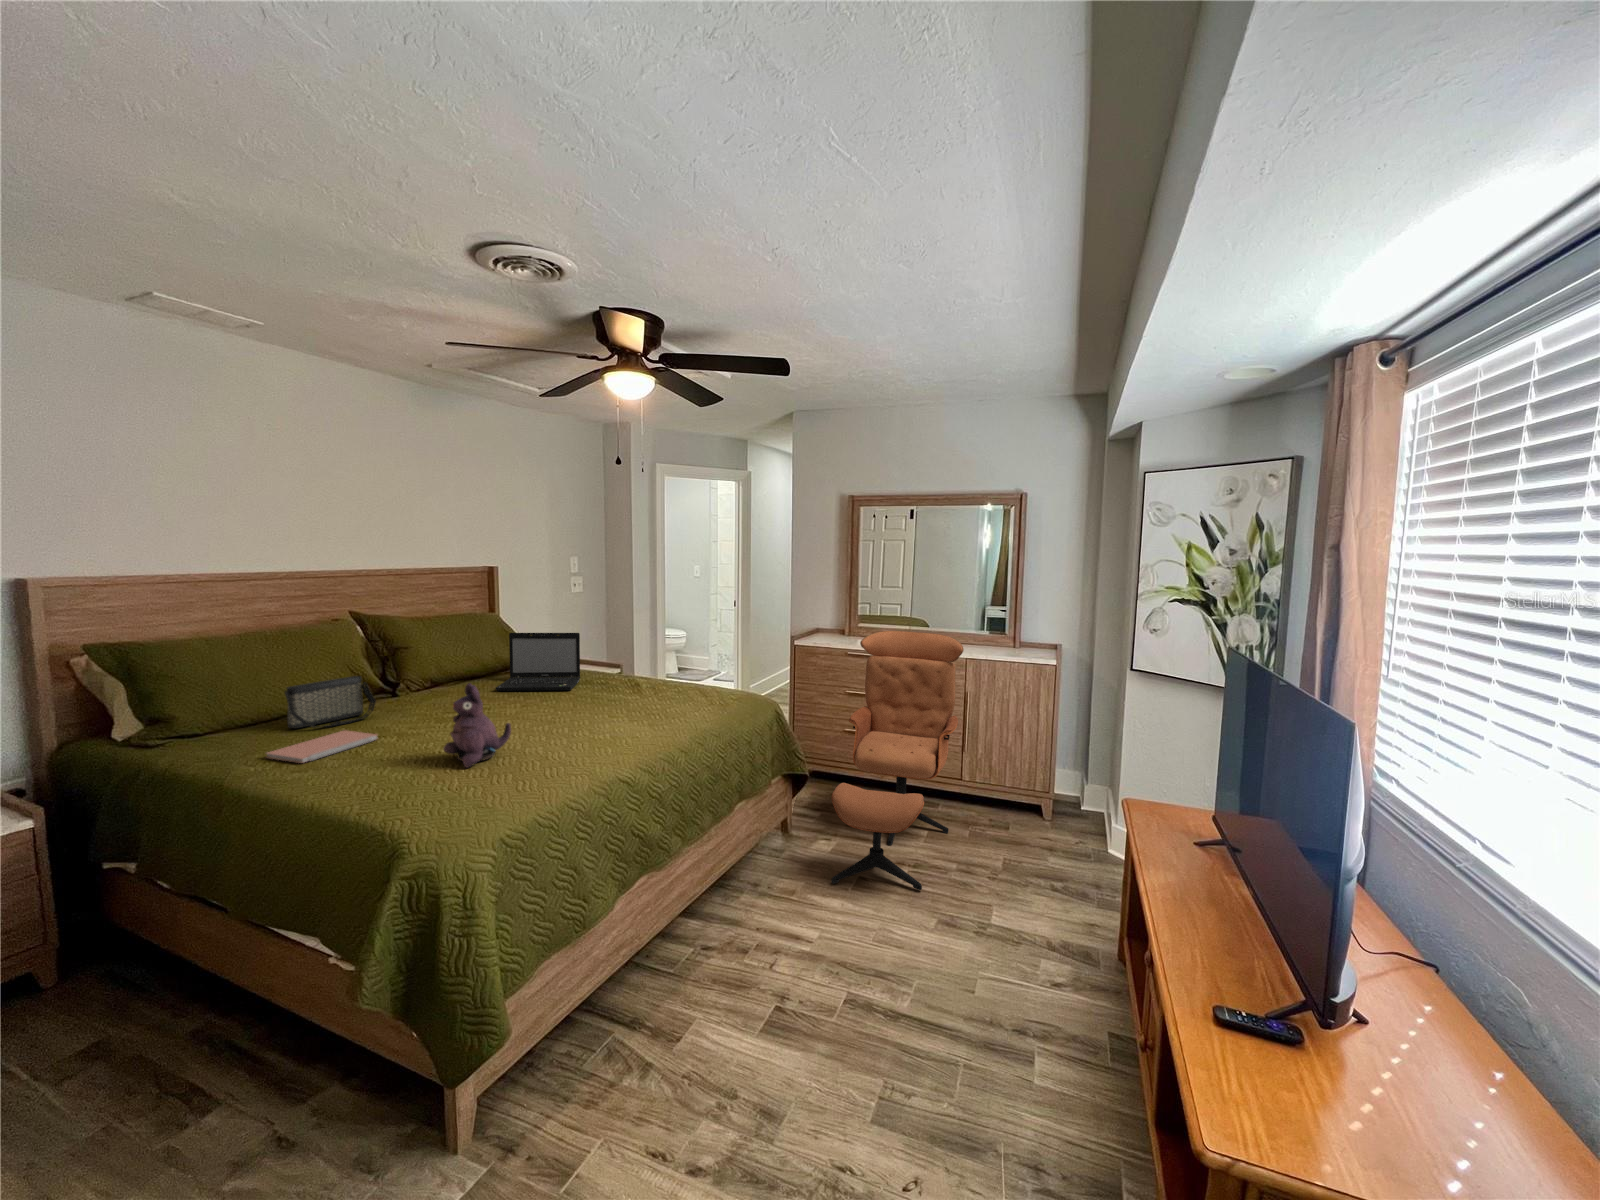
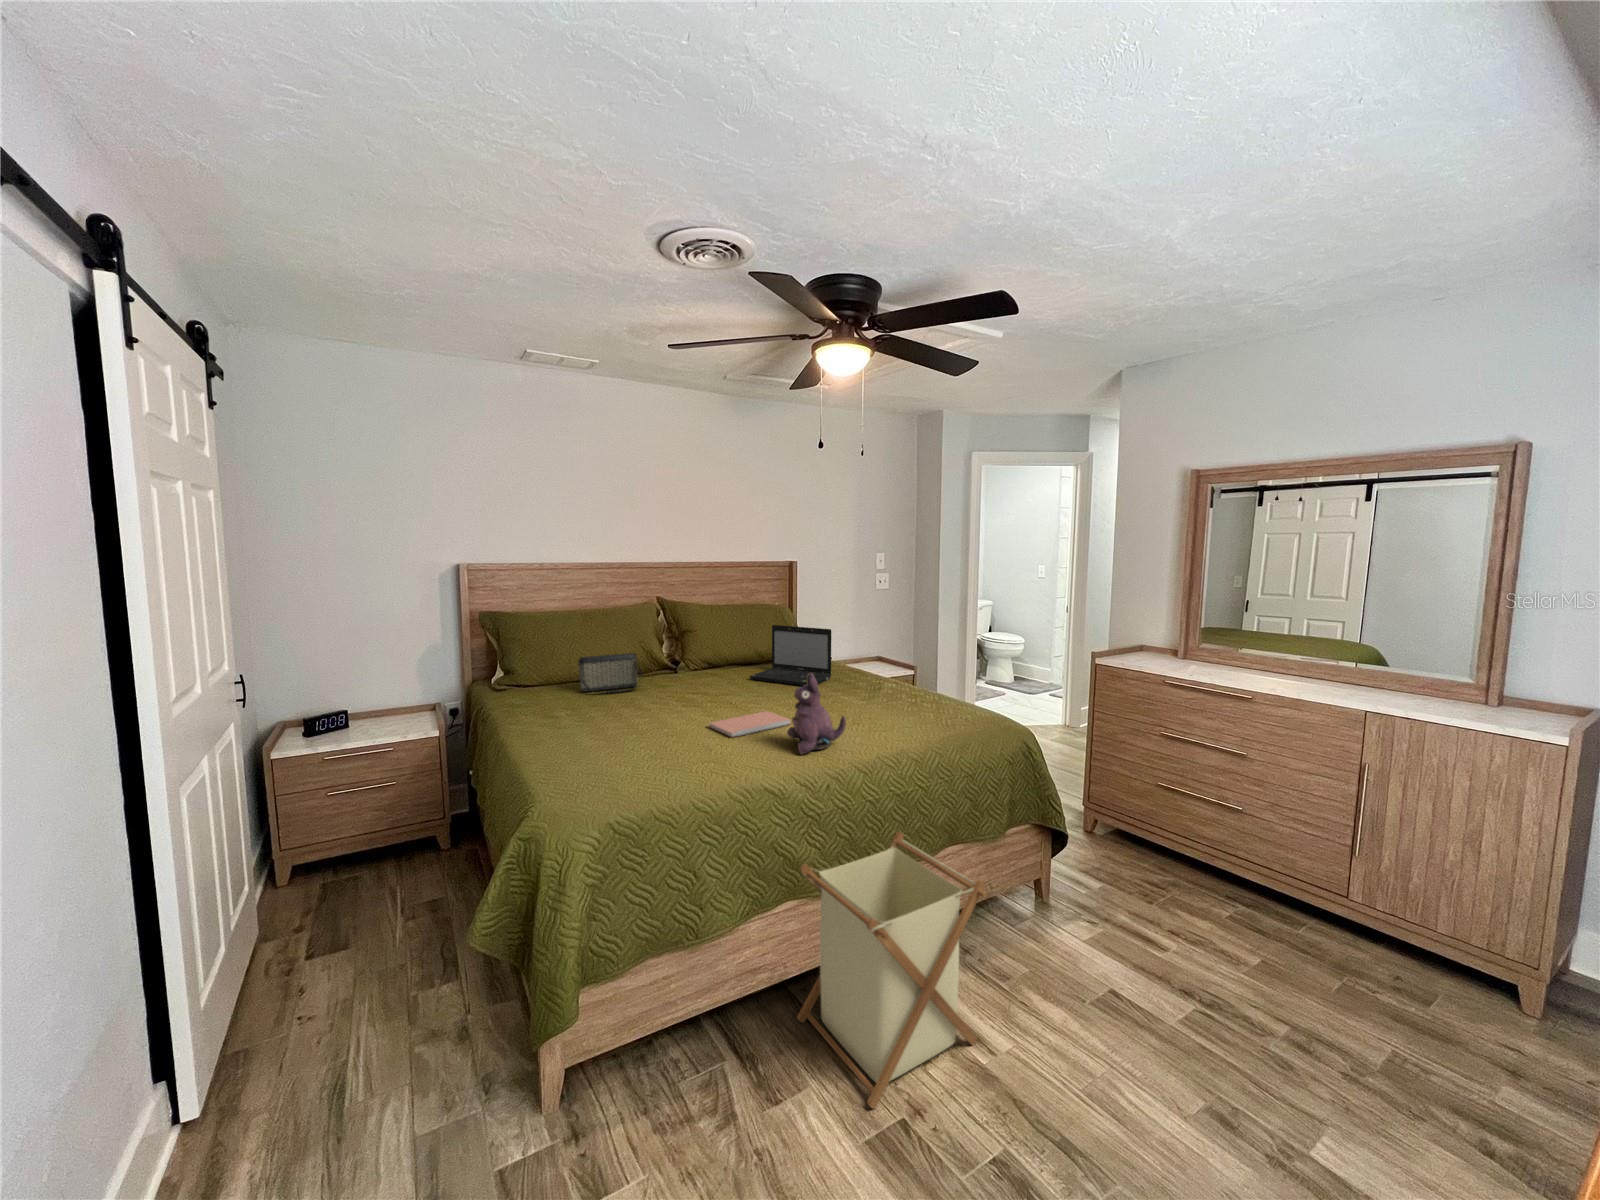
lounge chair: present [831,631,964,890] -> none [1064,655,1350,1046]
plush toy: present [443,683,511,768] -> present [787,673,846,754]
notebook: present [266,730,377,763] -> present [710,711,791,737]
laundry basket: none [655,796,807,1009] -> present [797,832,987,1108]

